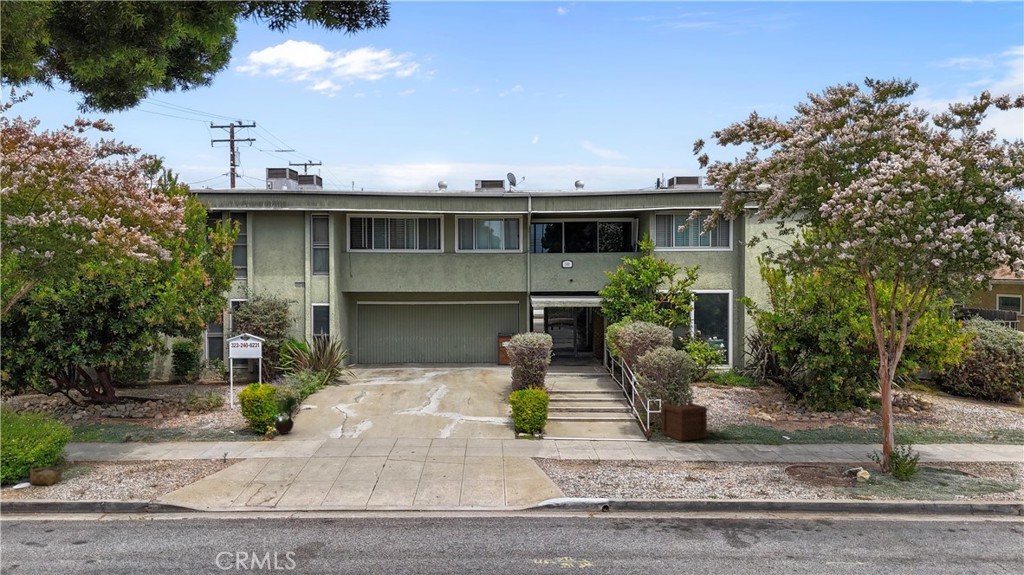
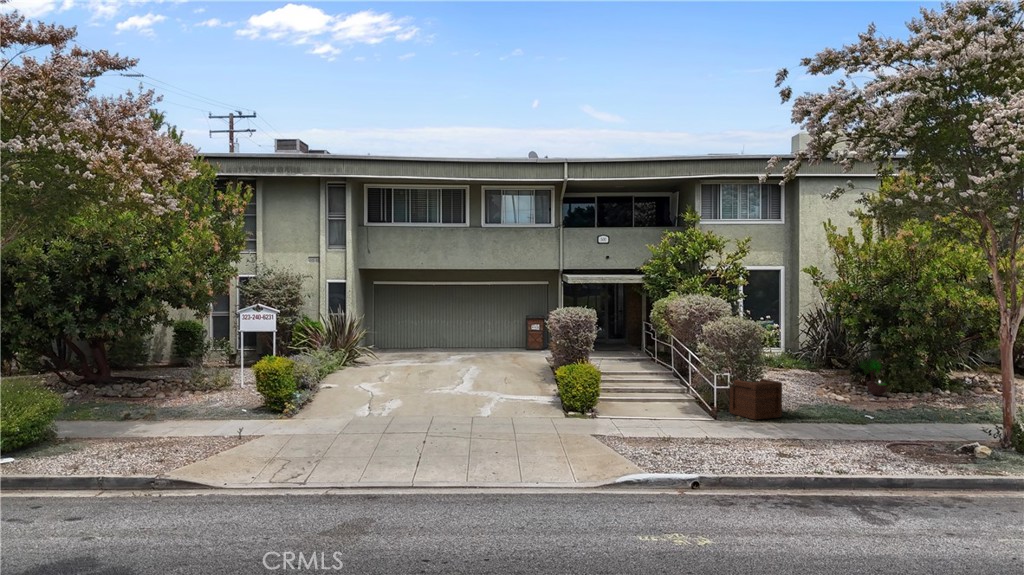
potted tree: present [275,397,298,434] -> present [862,359,887,396]
woven basket: present [30,464,63,485] -> none [15,435,53,460]

